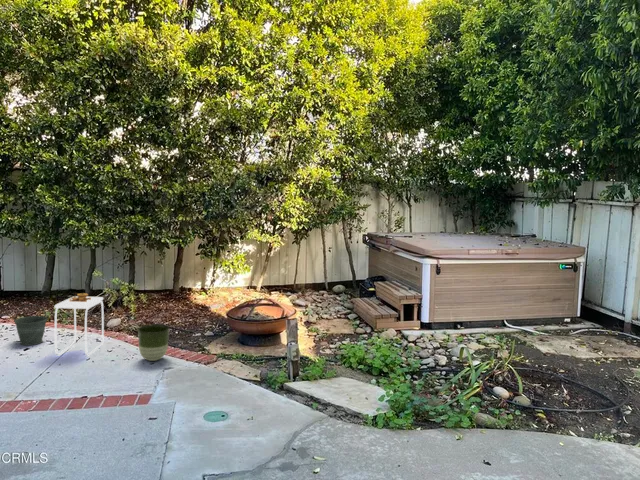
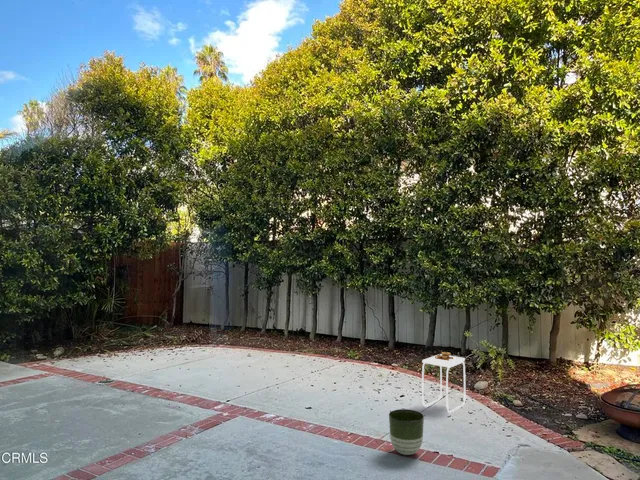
bucket: present [13,305,49,345] -> none [394,357,421,393]
planter: present [138,324,169,361] -> present [389,409,424,455]

